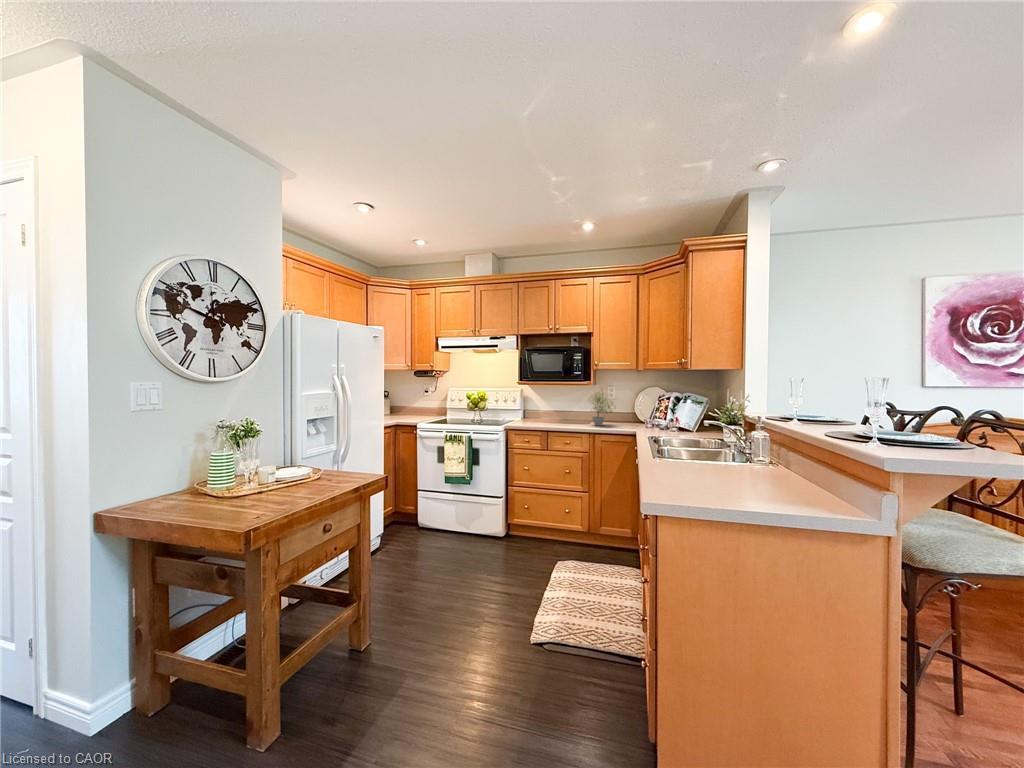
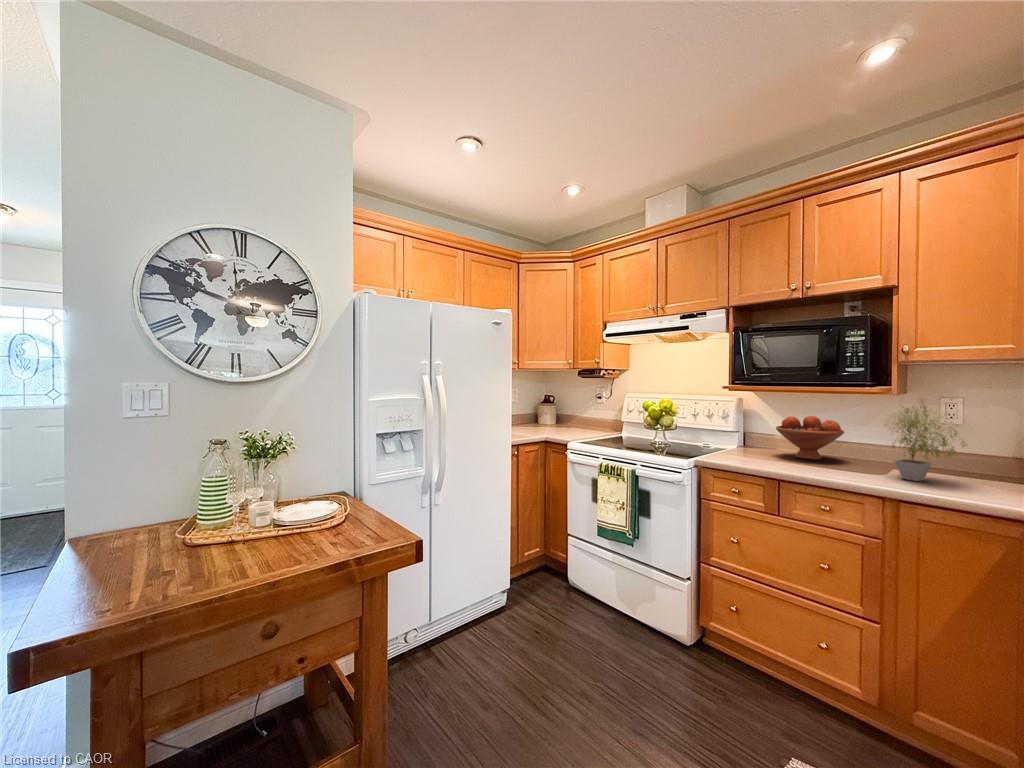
fruit bowl: none [542,399,572,422] -> present [776,416,844,460]

